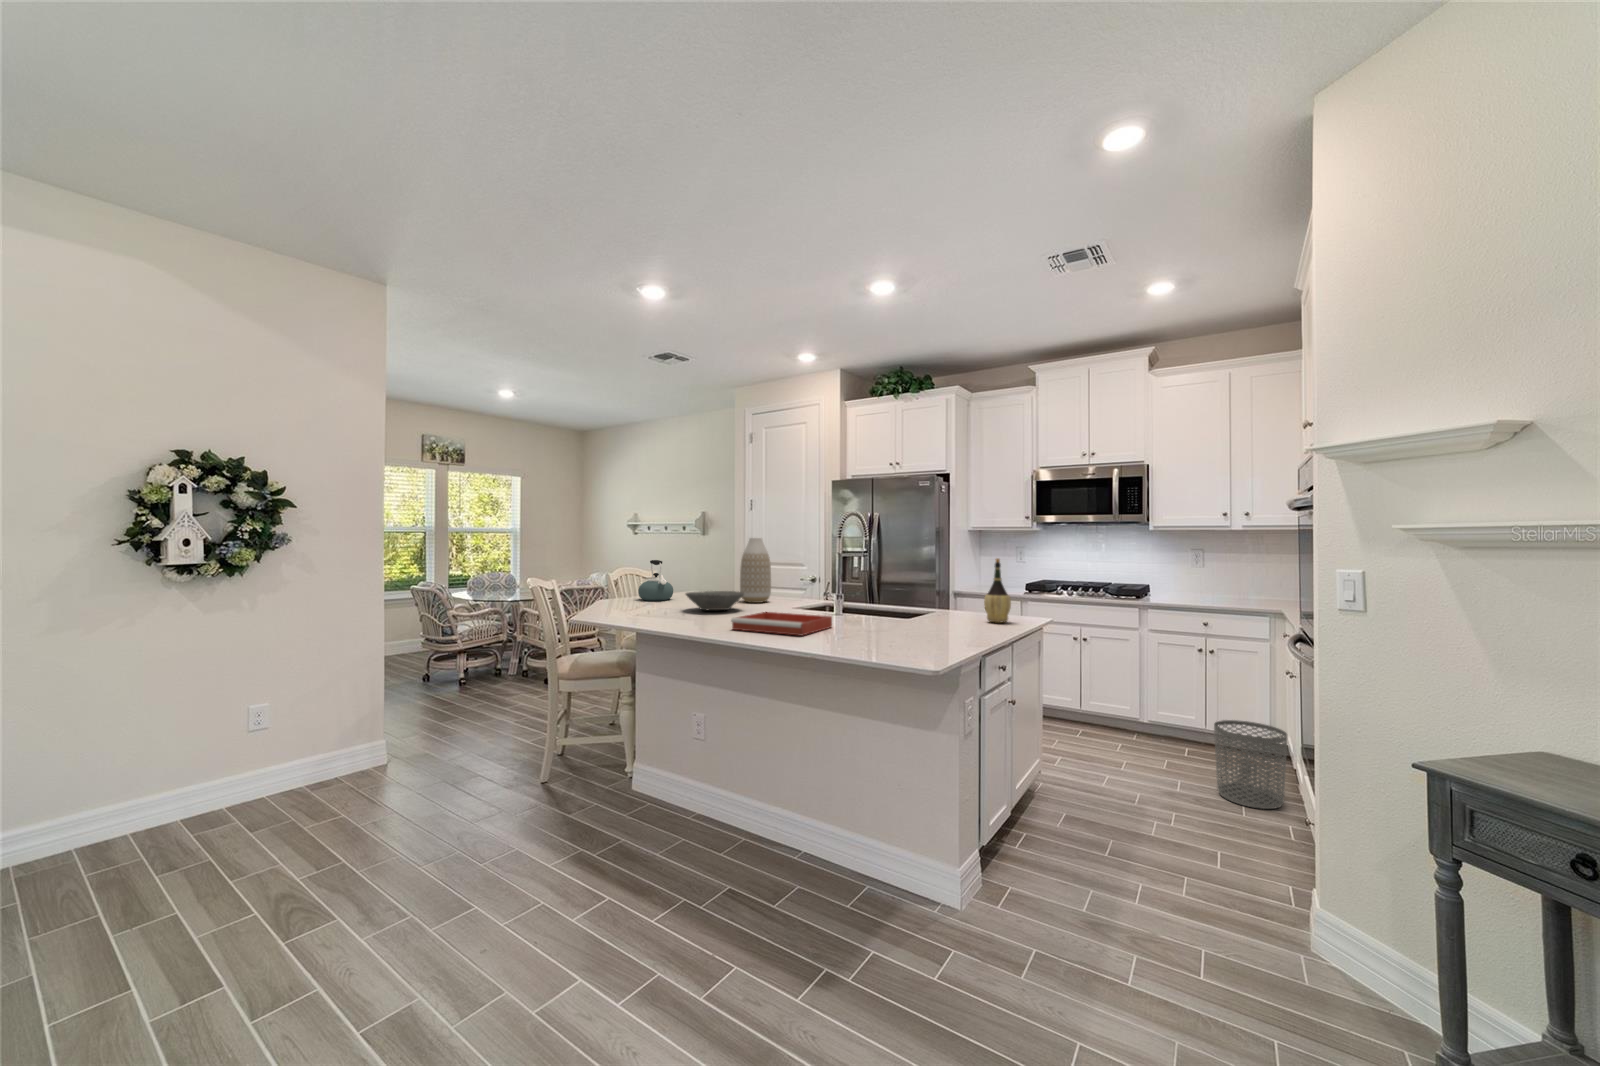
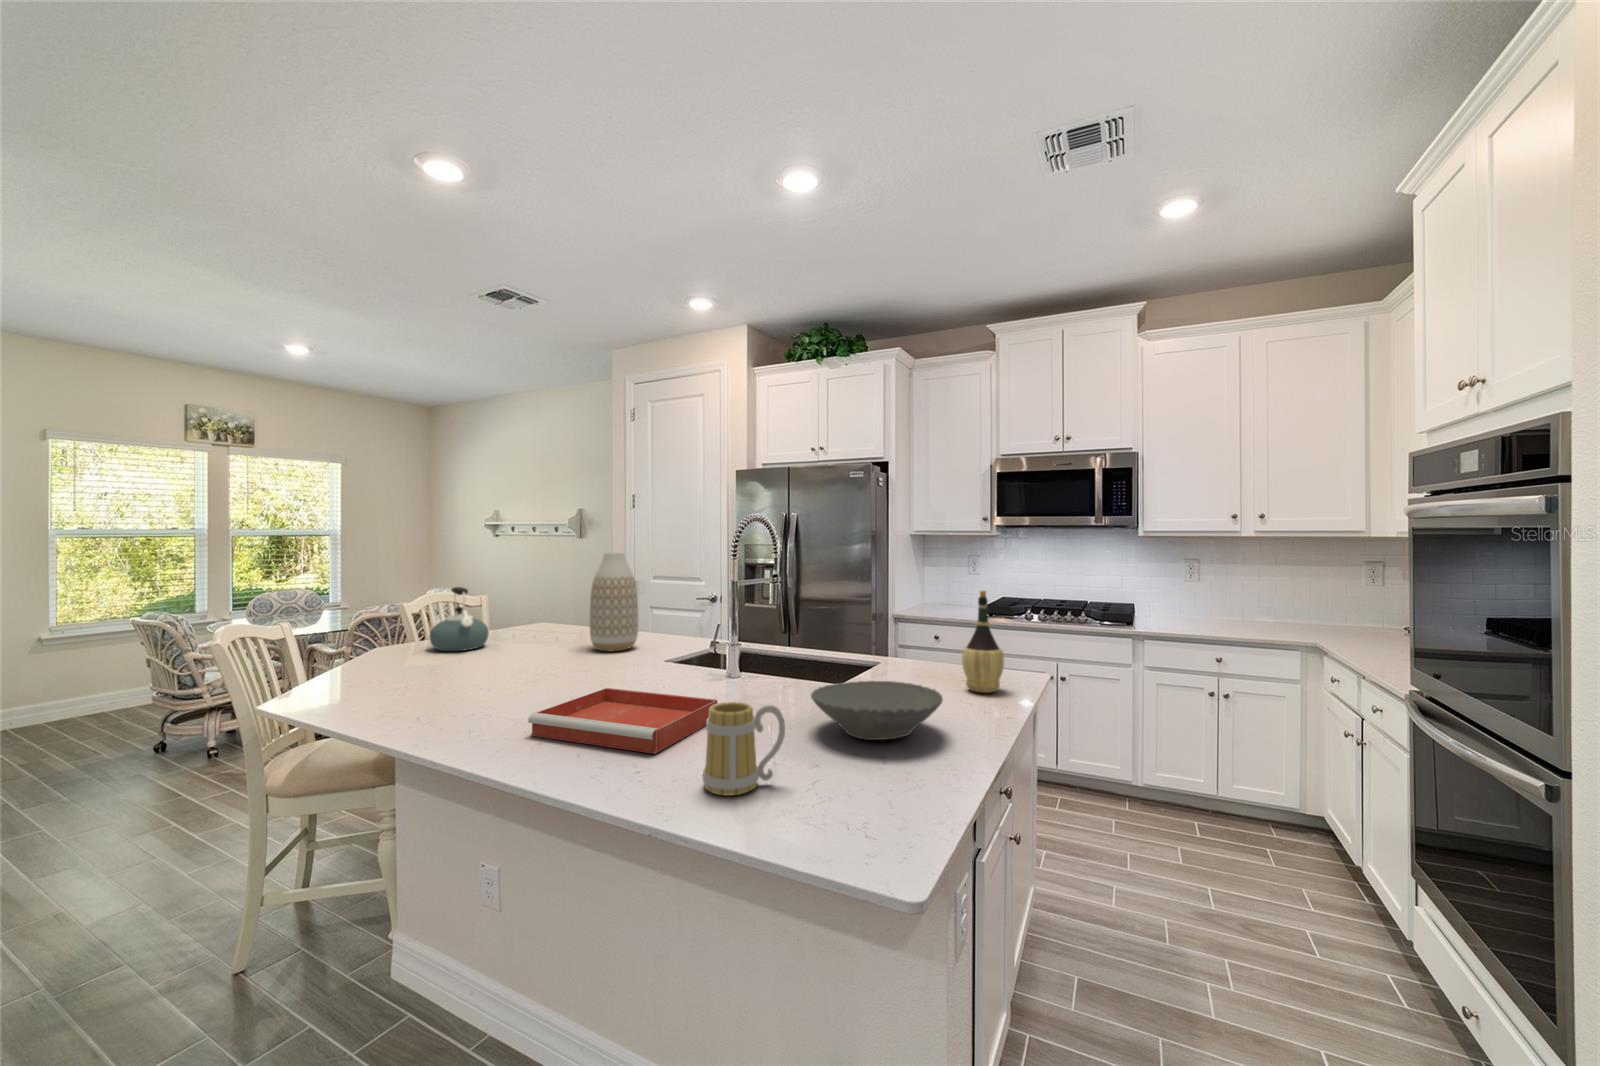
bowl: present [686,591,744,610] -> present [811,681,943,740]
mug: none [830,604,872,647] -> present [703,702,785,796]
waste bin: present [1214,720,1287,809] -> none [1263,803,1370,940]

